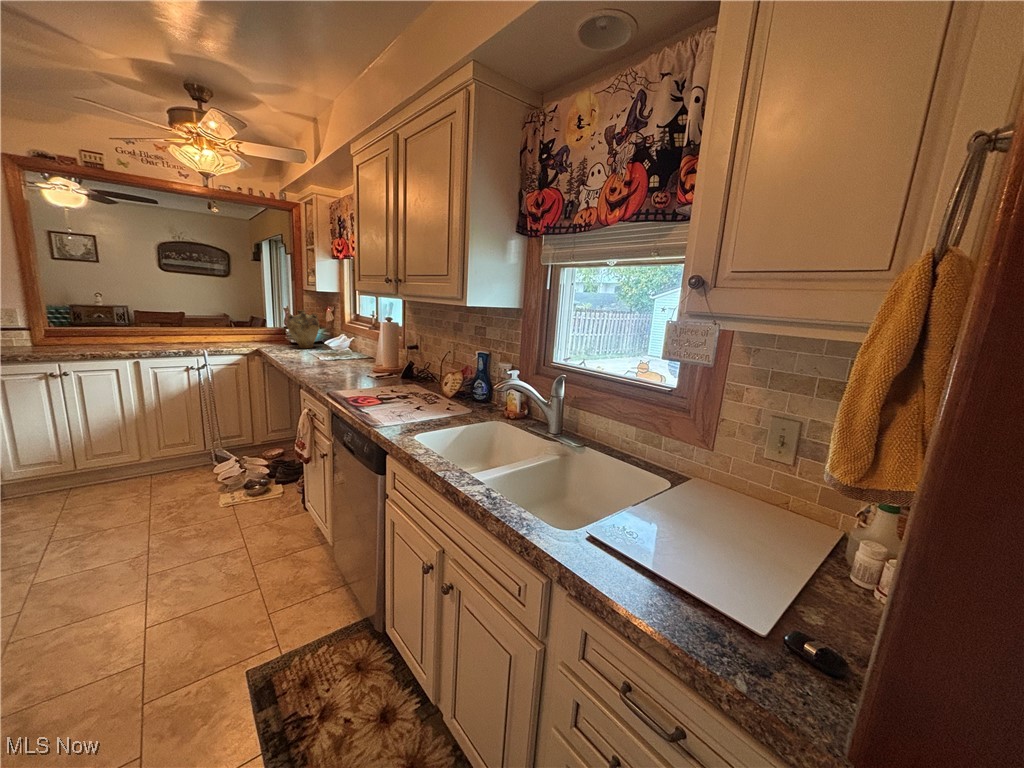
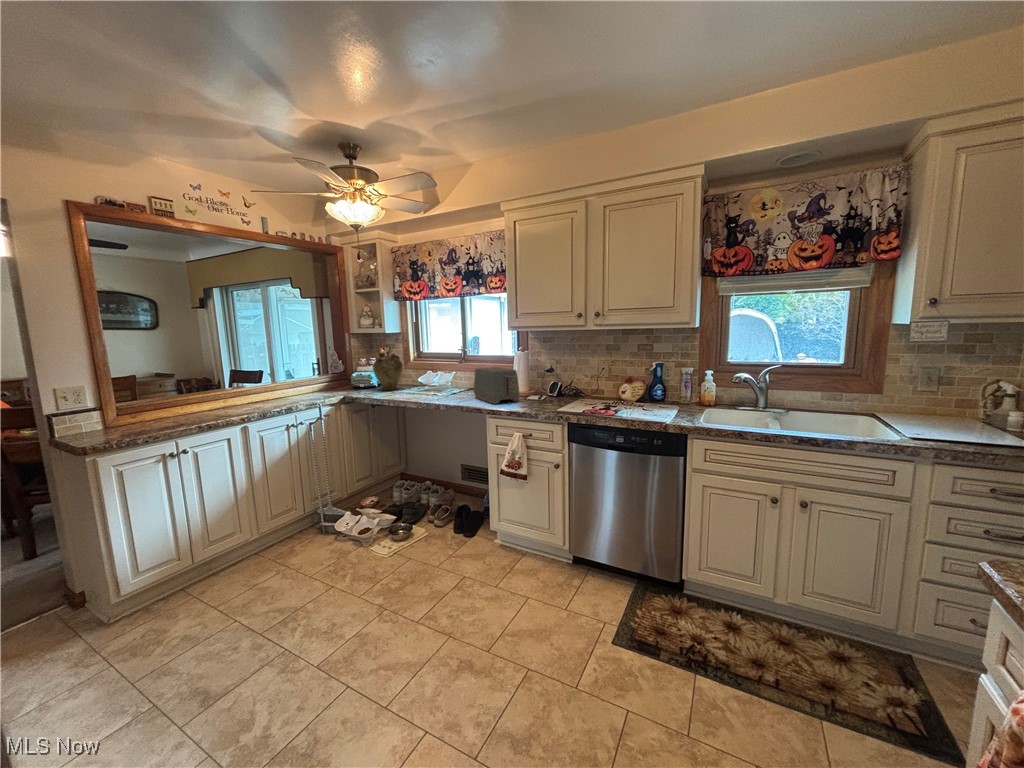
toaster: none [310,335,358,377] -> present [474,367,520,404]

